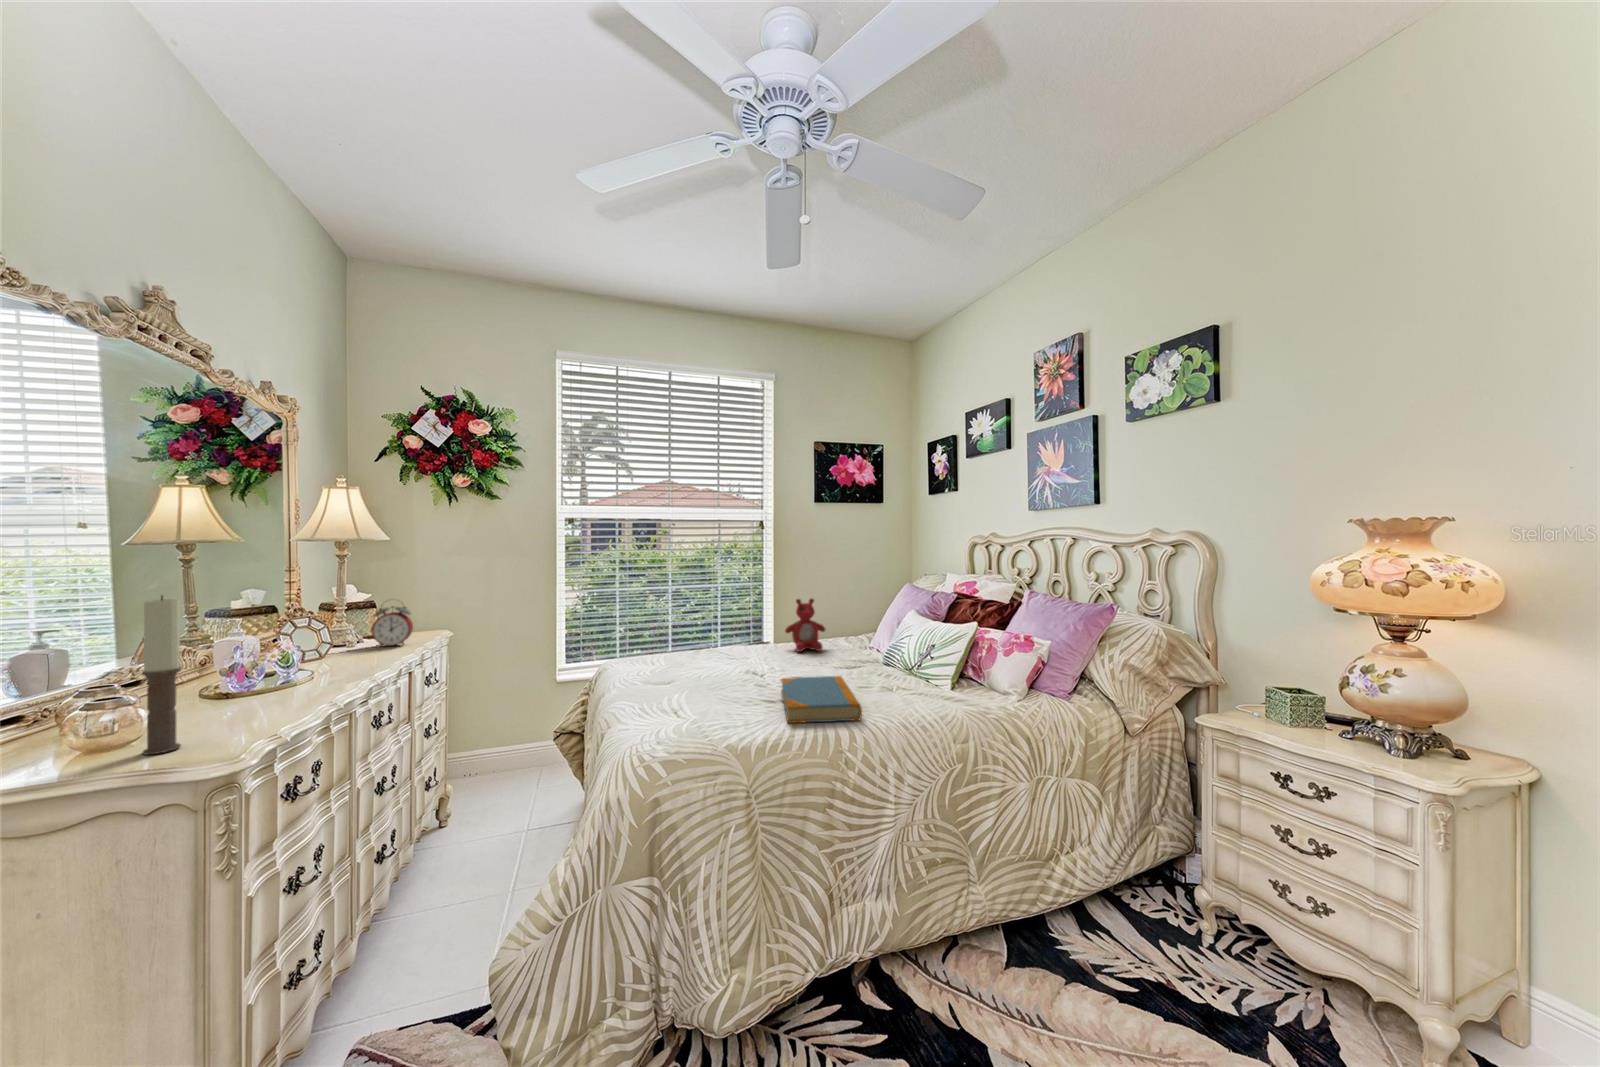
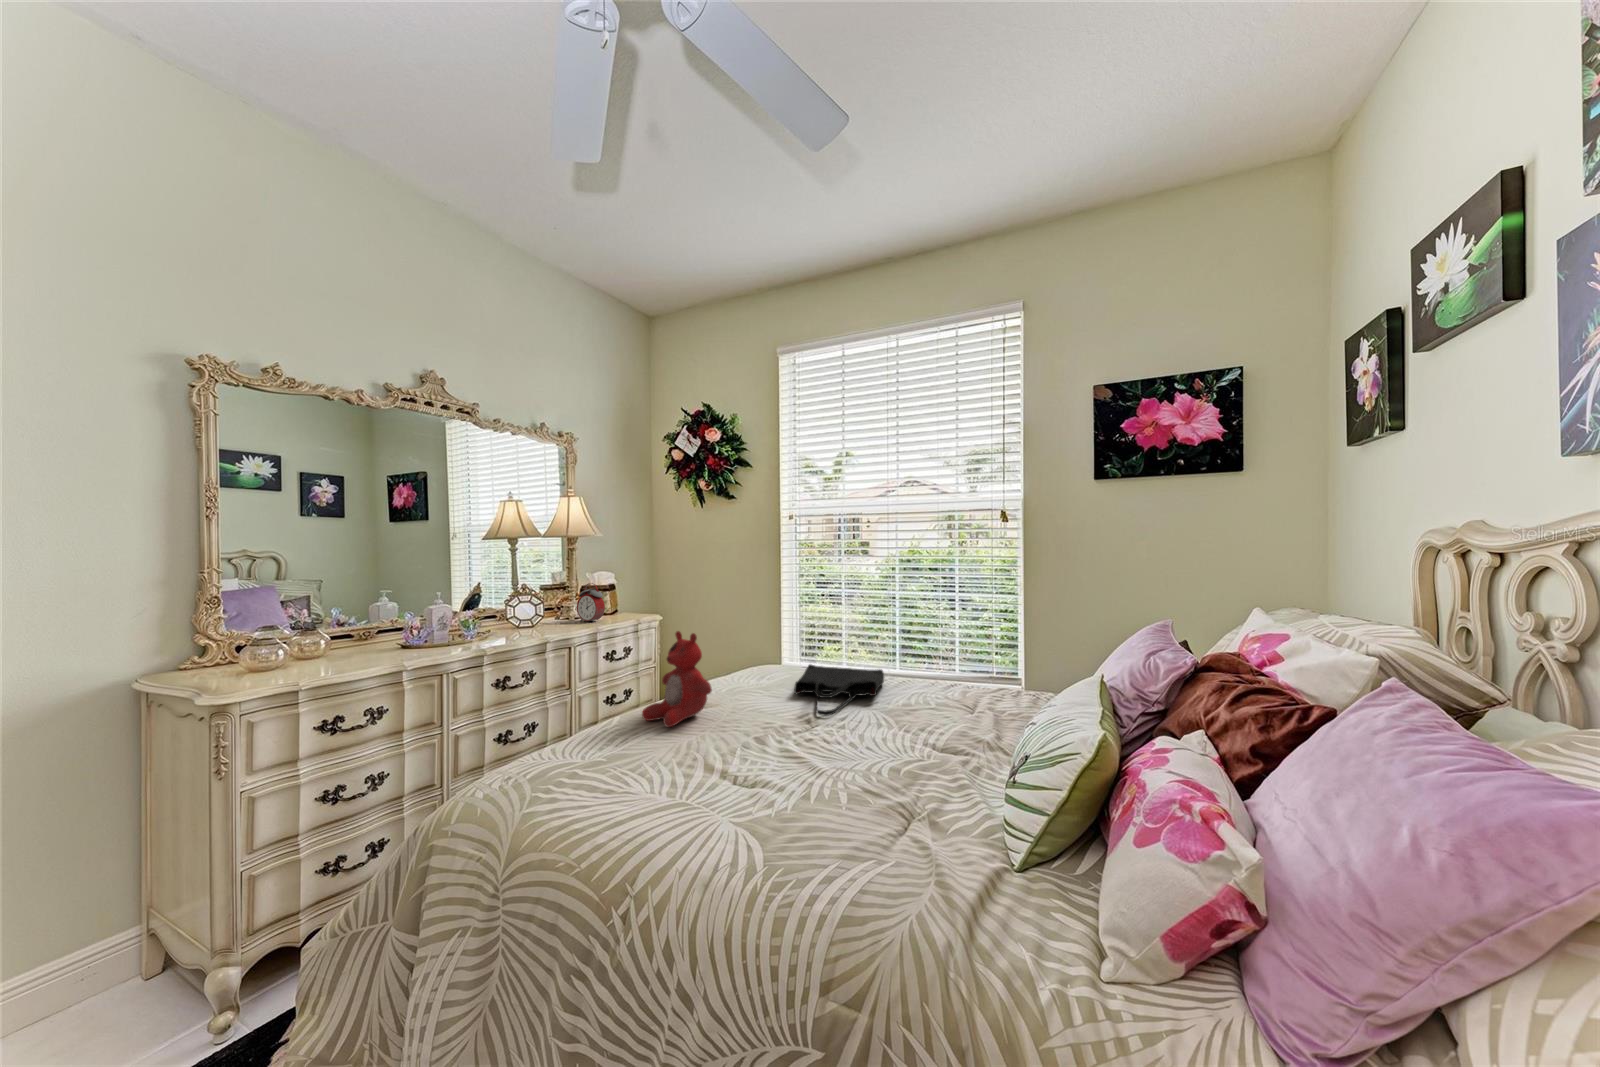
candle: present [142,596,181,755] -> none [228,570,254,677]
stuffed bear: present [785,599,825,652] -> present [642,631,712,727]
tote bag: none [692,641,768,671] -> present [794,665,884,716]
book: present [781,676,862,723] -> none [636,735,839,850]

